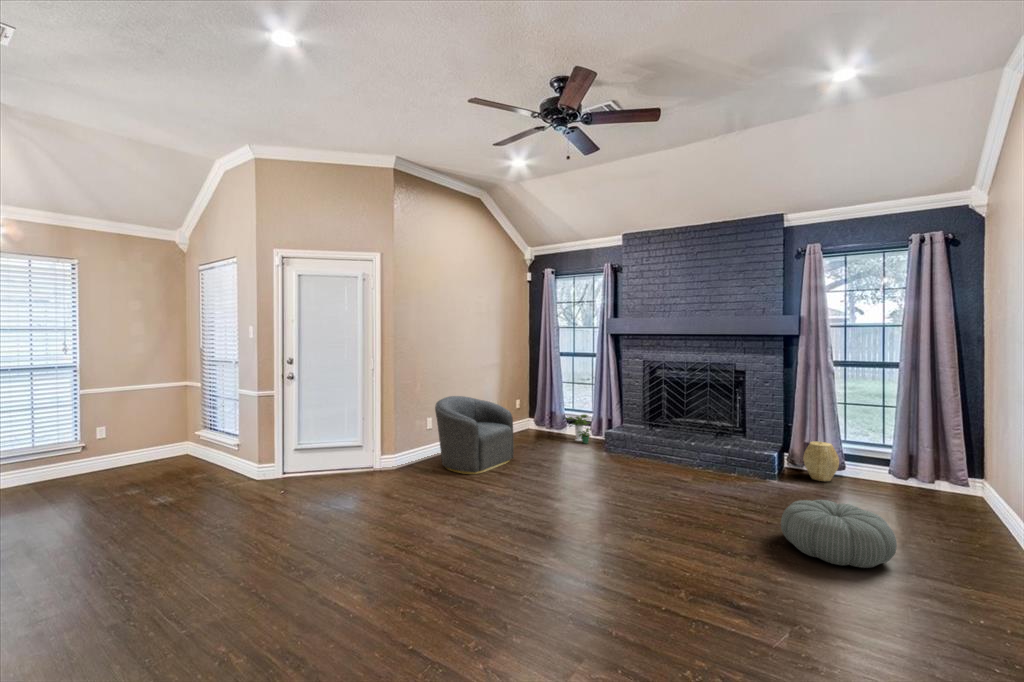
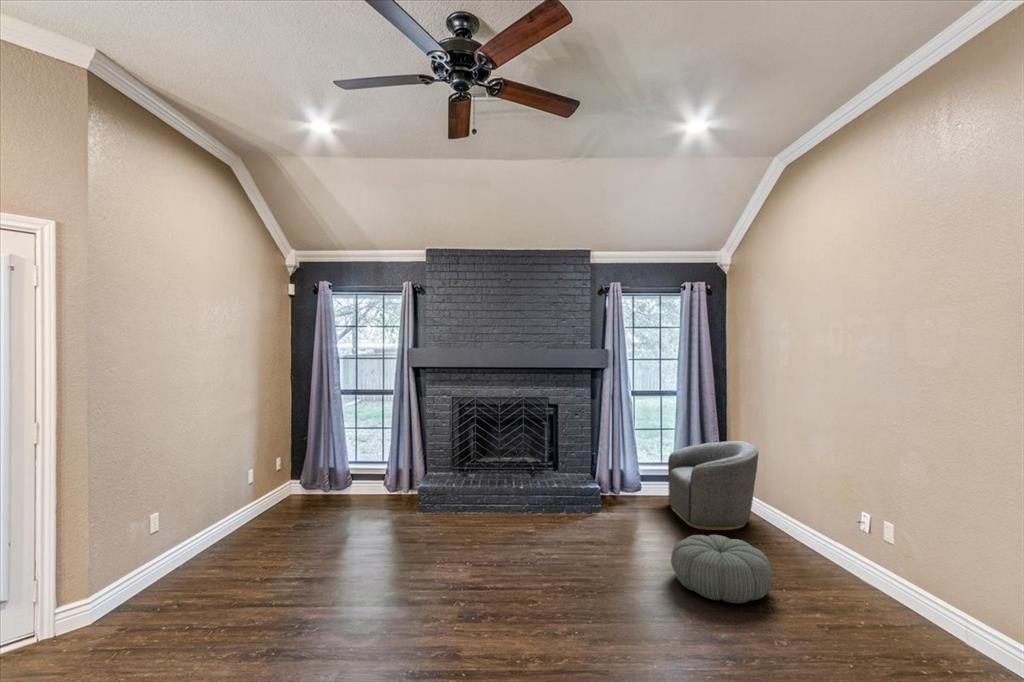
armchair: present [435,396,514,474] -> present [668,441,758,530]
potted plant: present [567,414,590,443] -> none [353,467,392,505]
woven basket: present [803,442,839,481] -> none [616,469,645,507]

